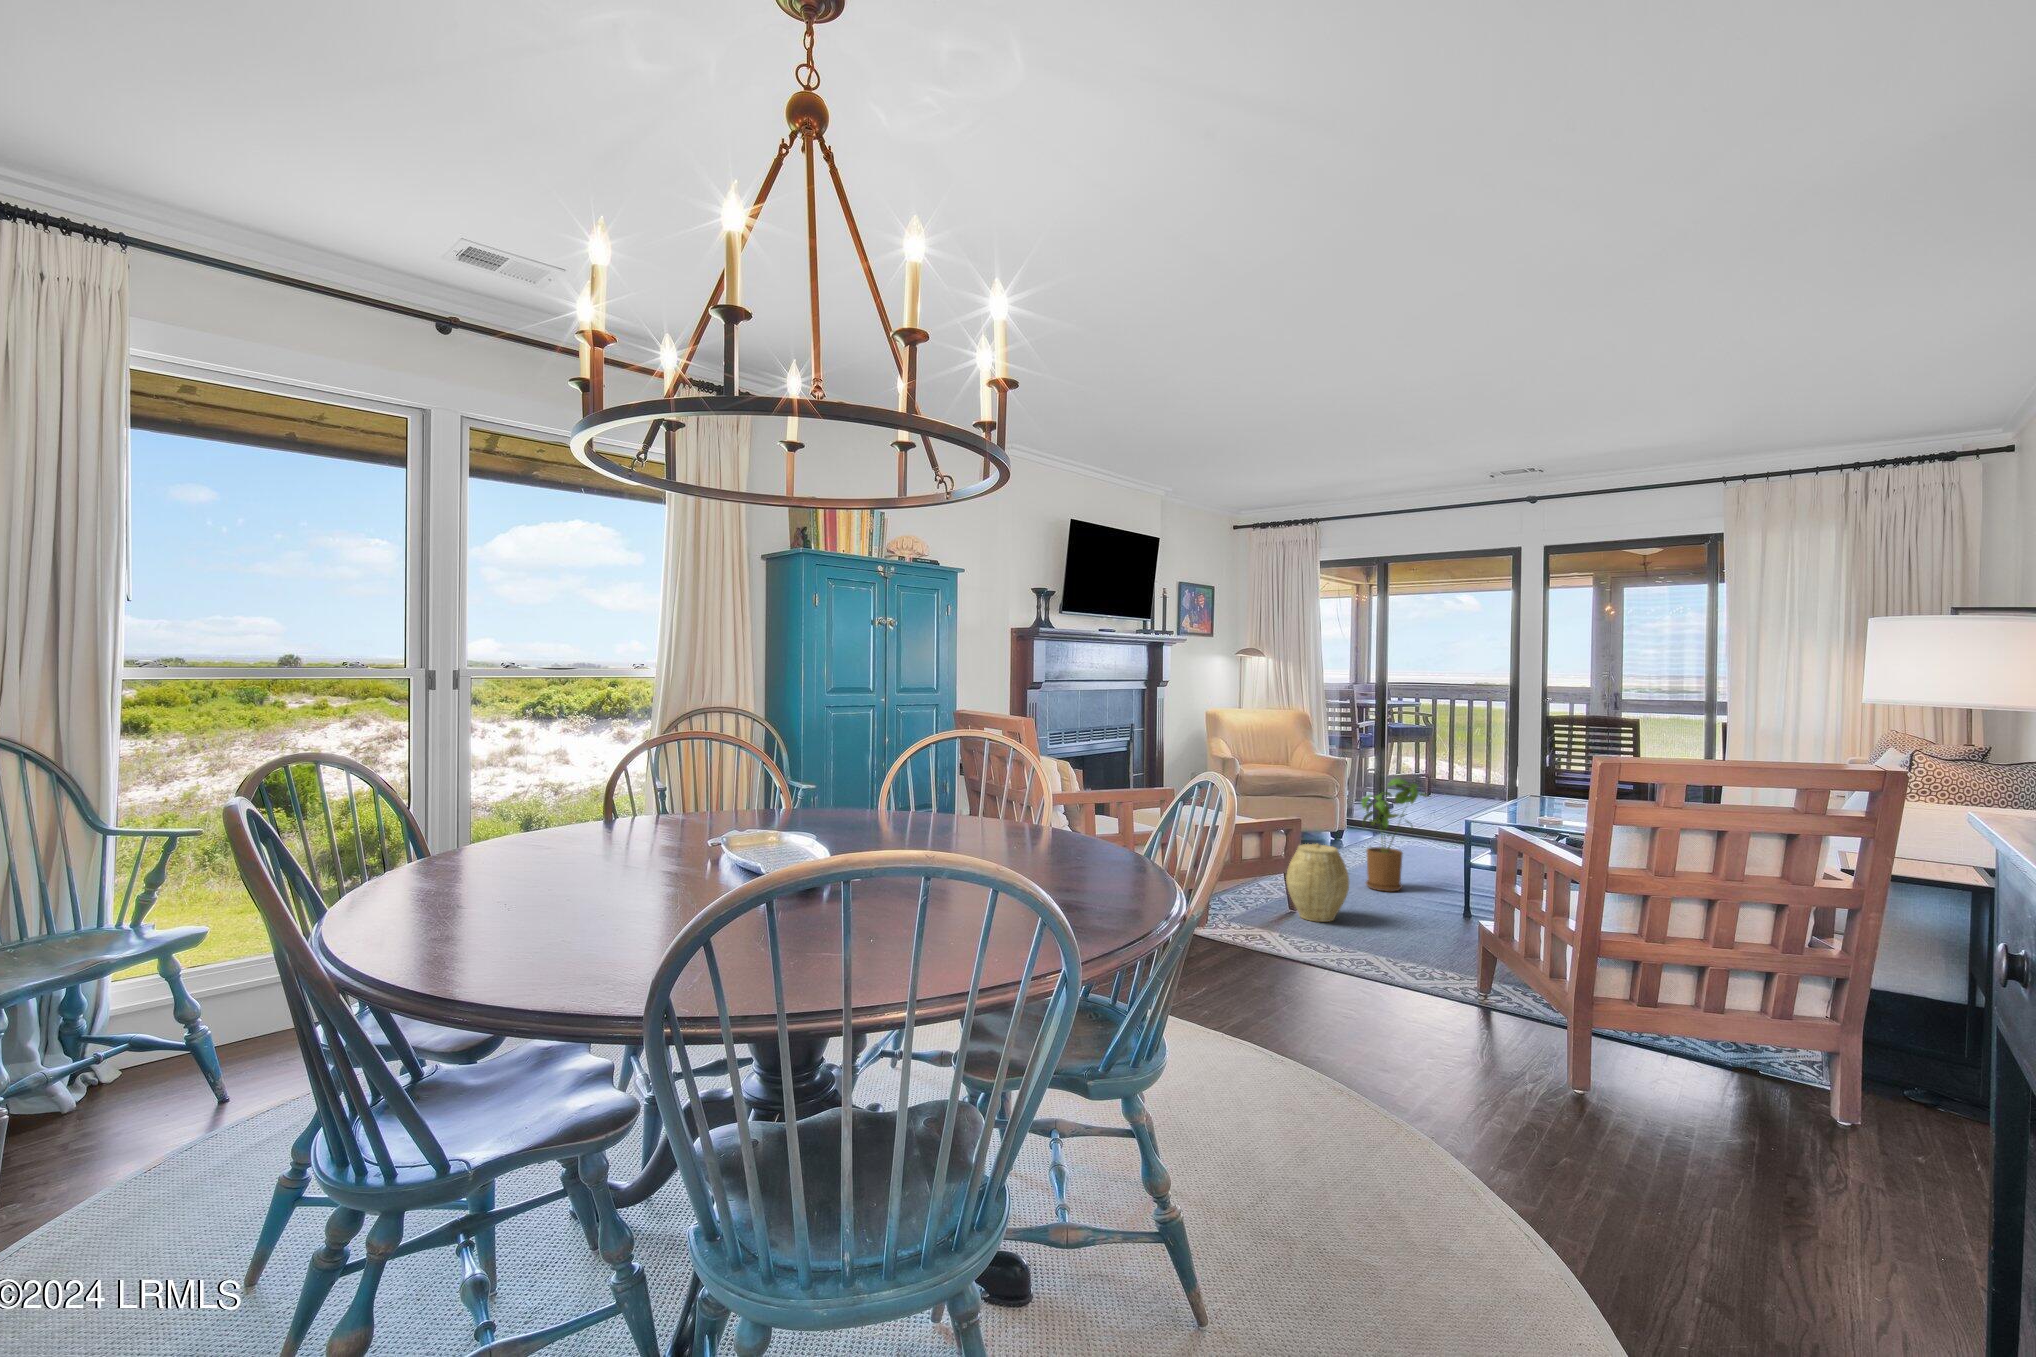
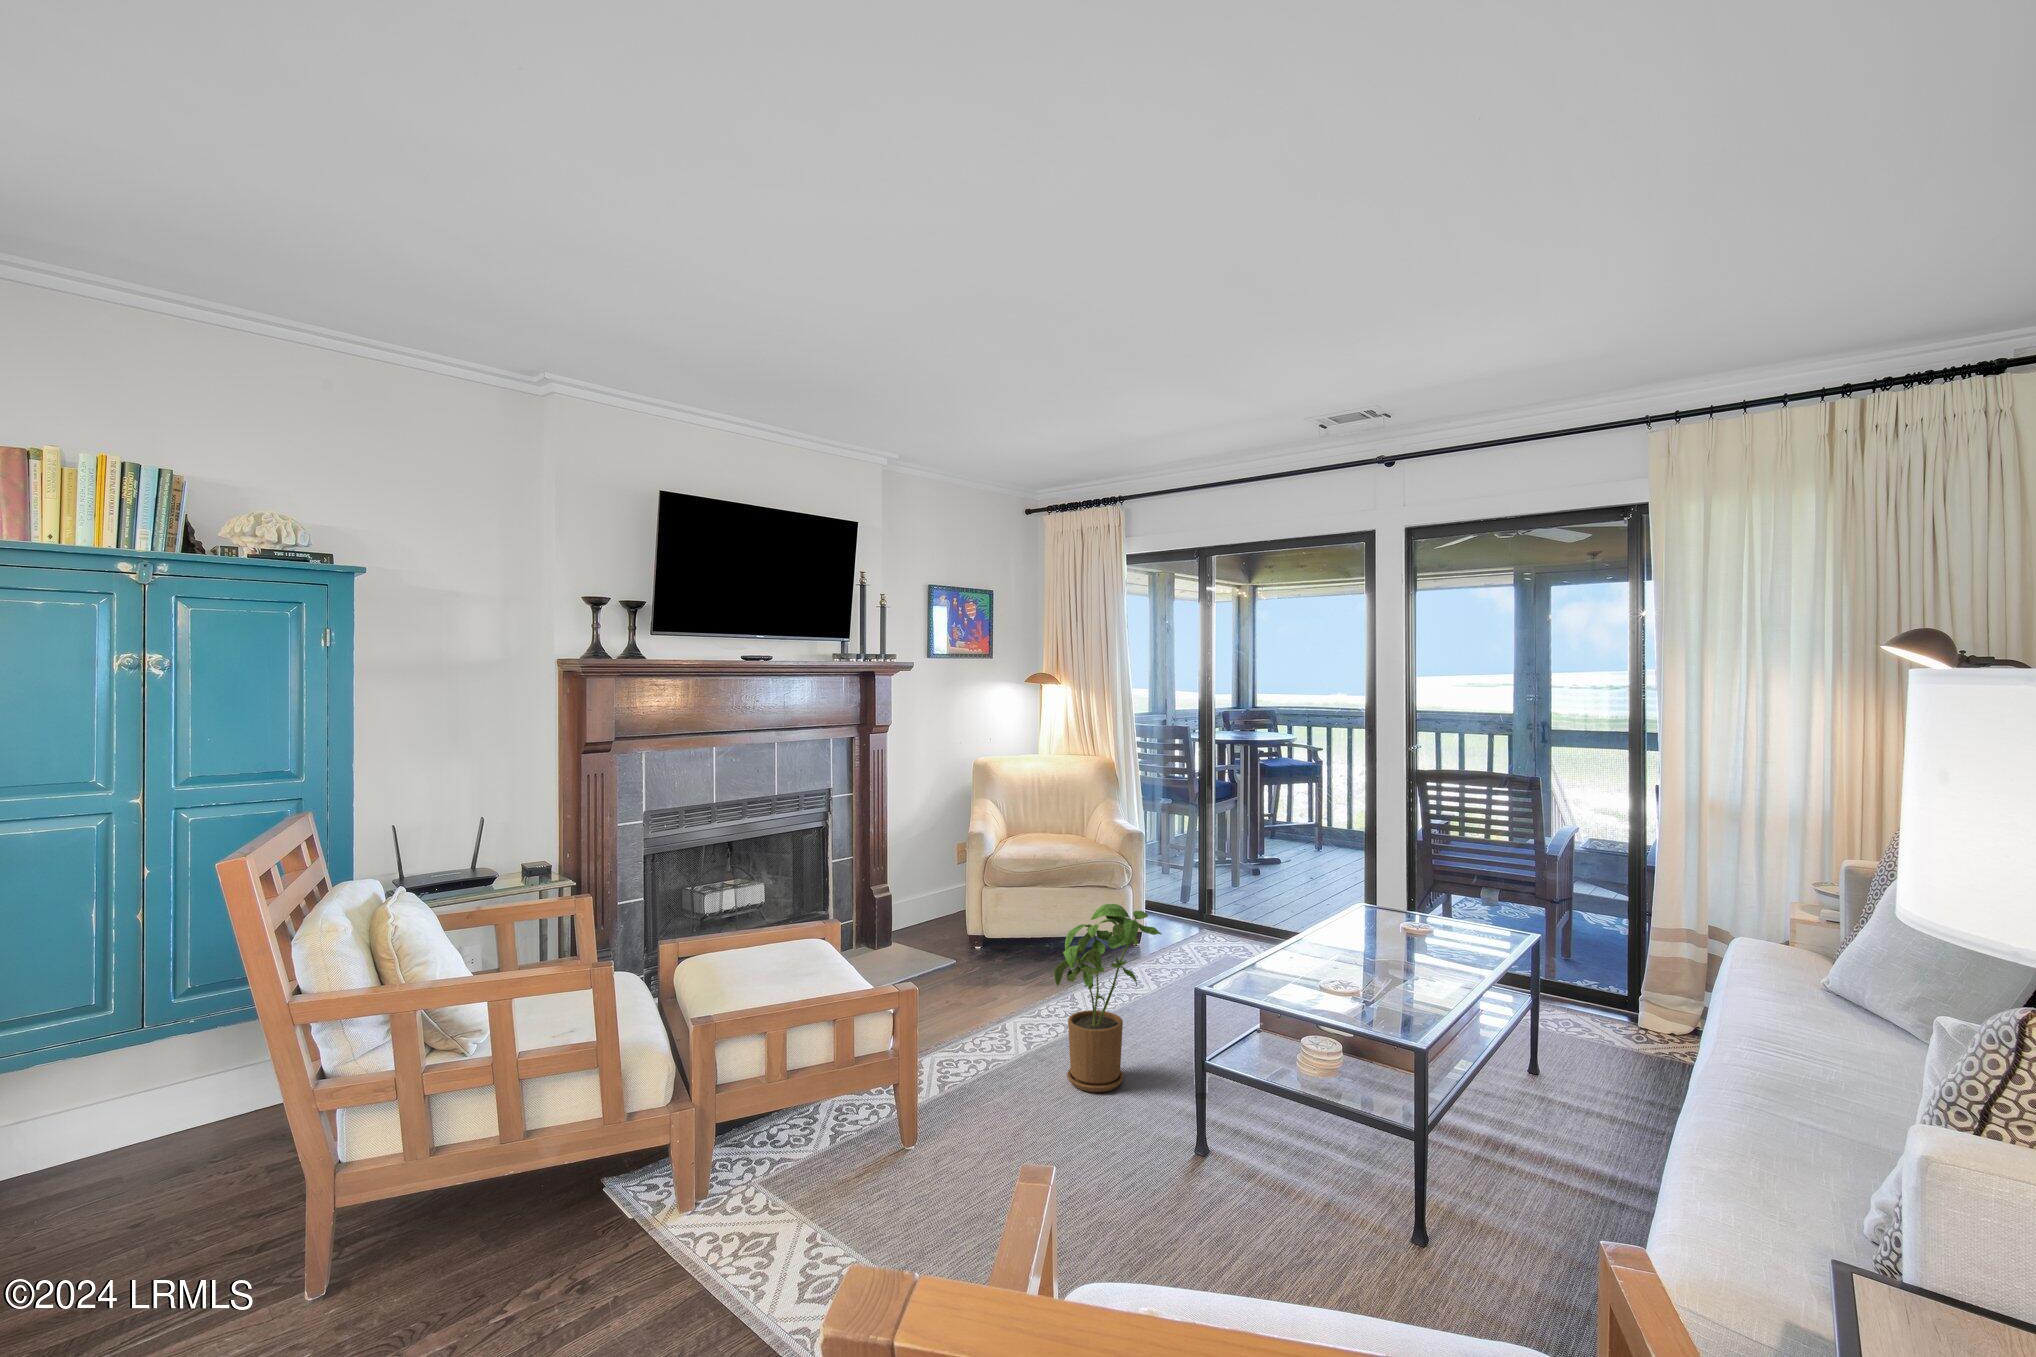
woven basket: present [1286,844,1349,922] -> none [850,1045,958,1200]

